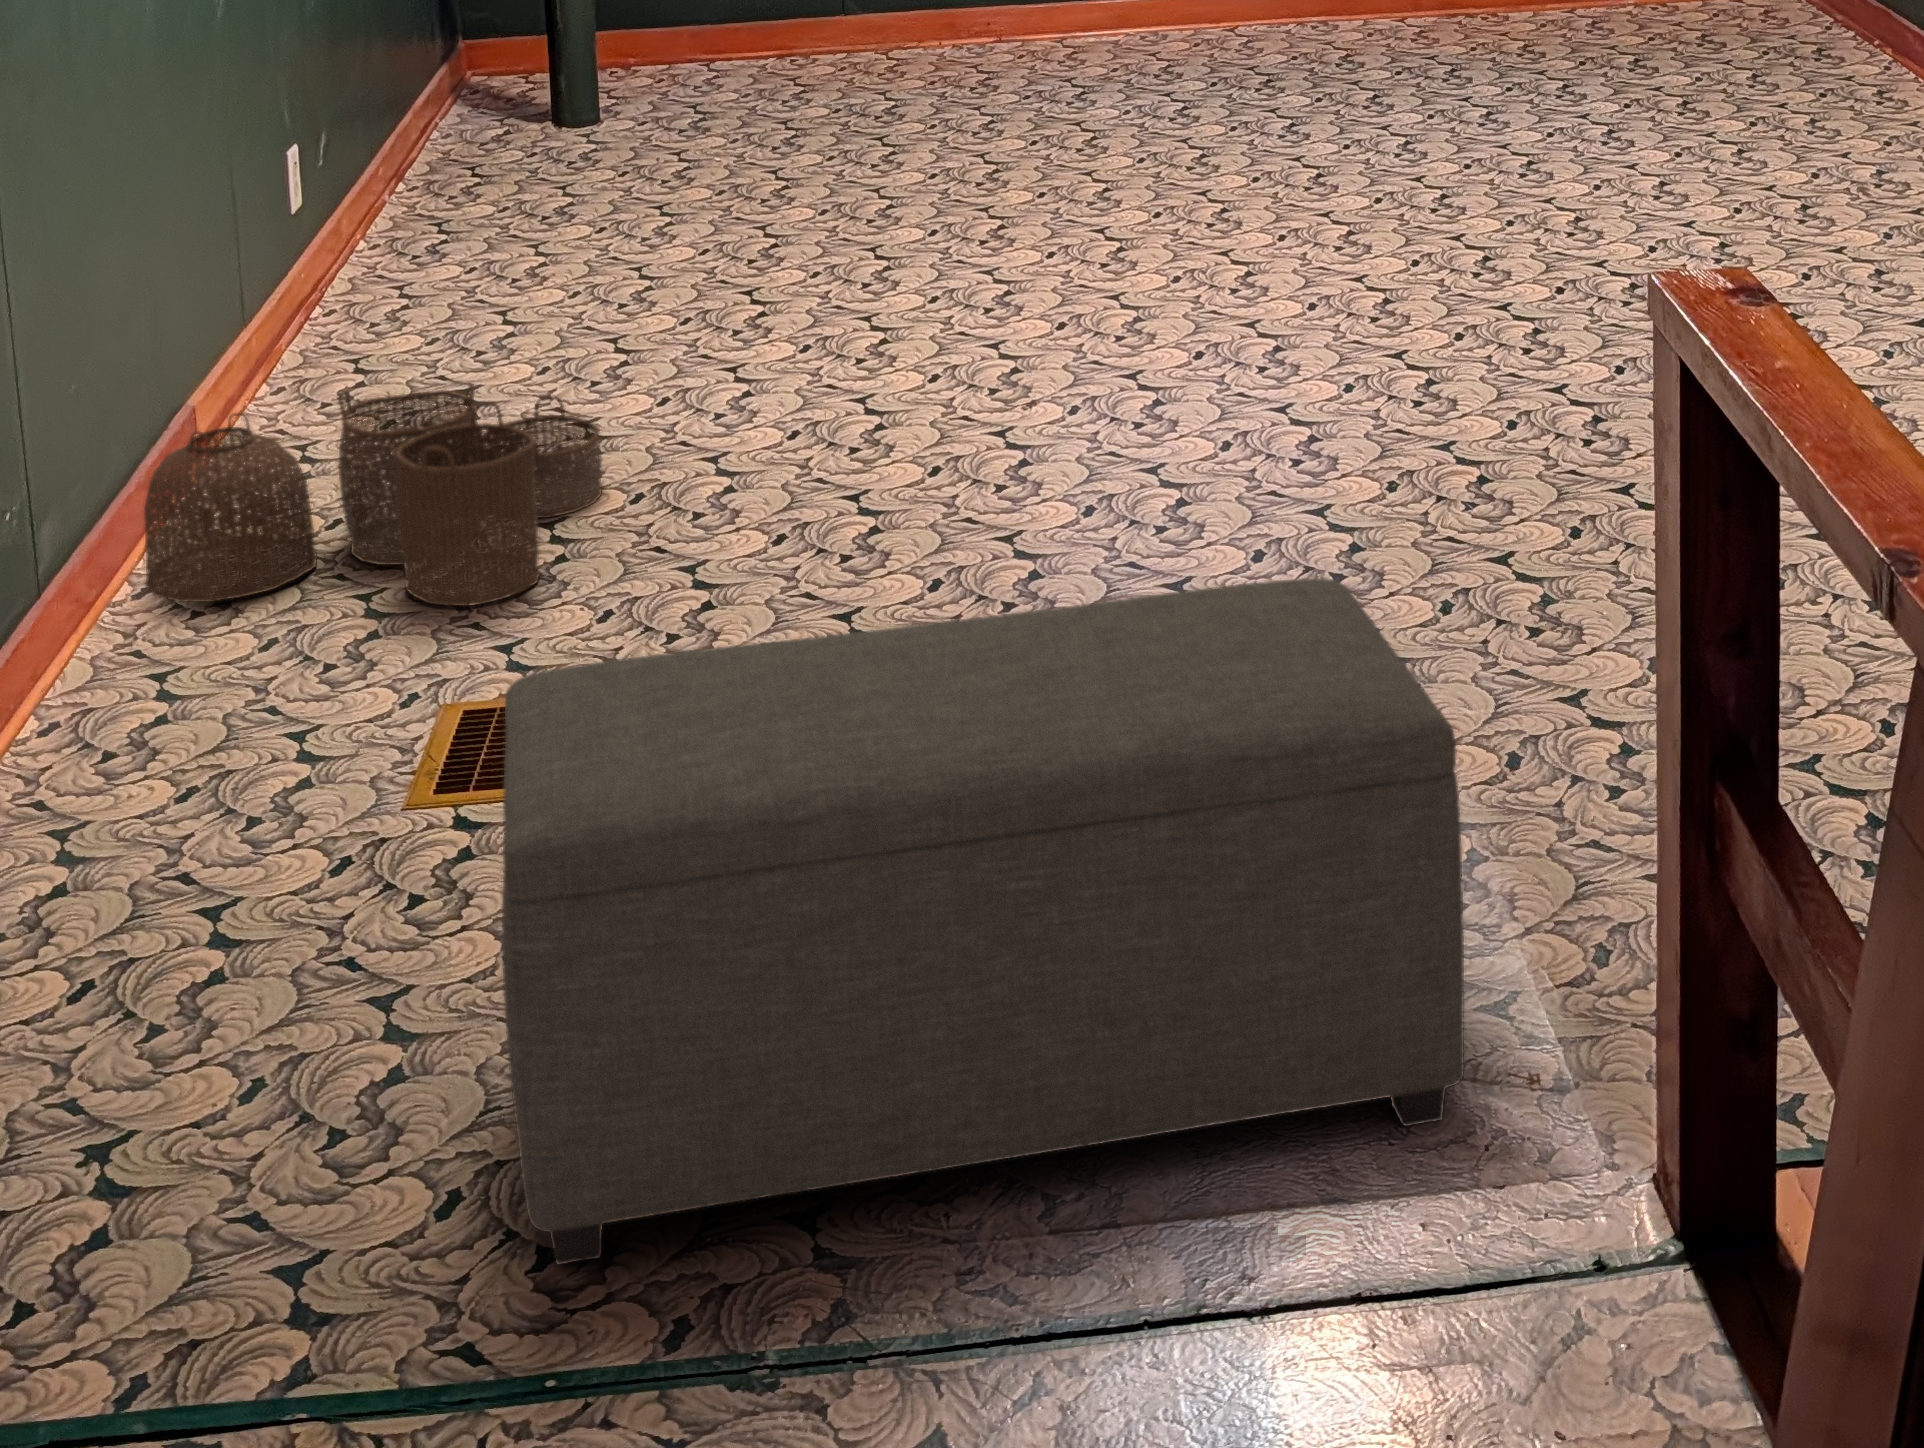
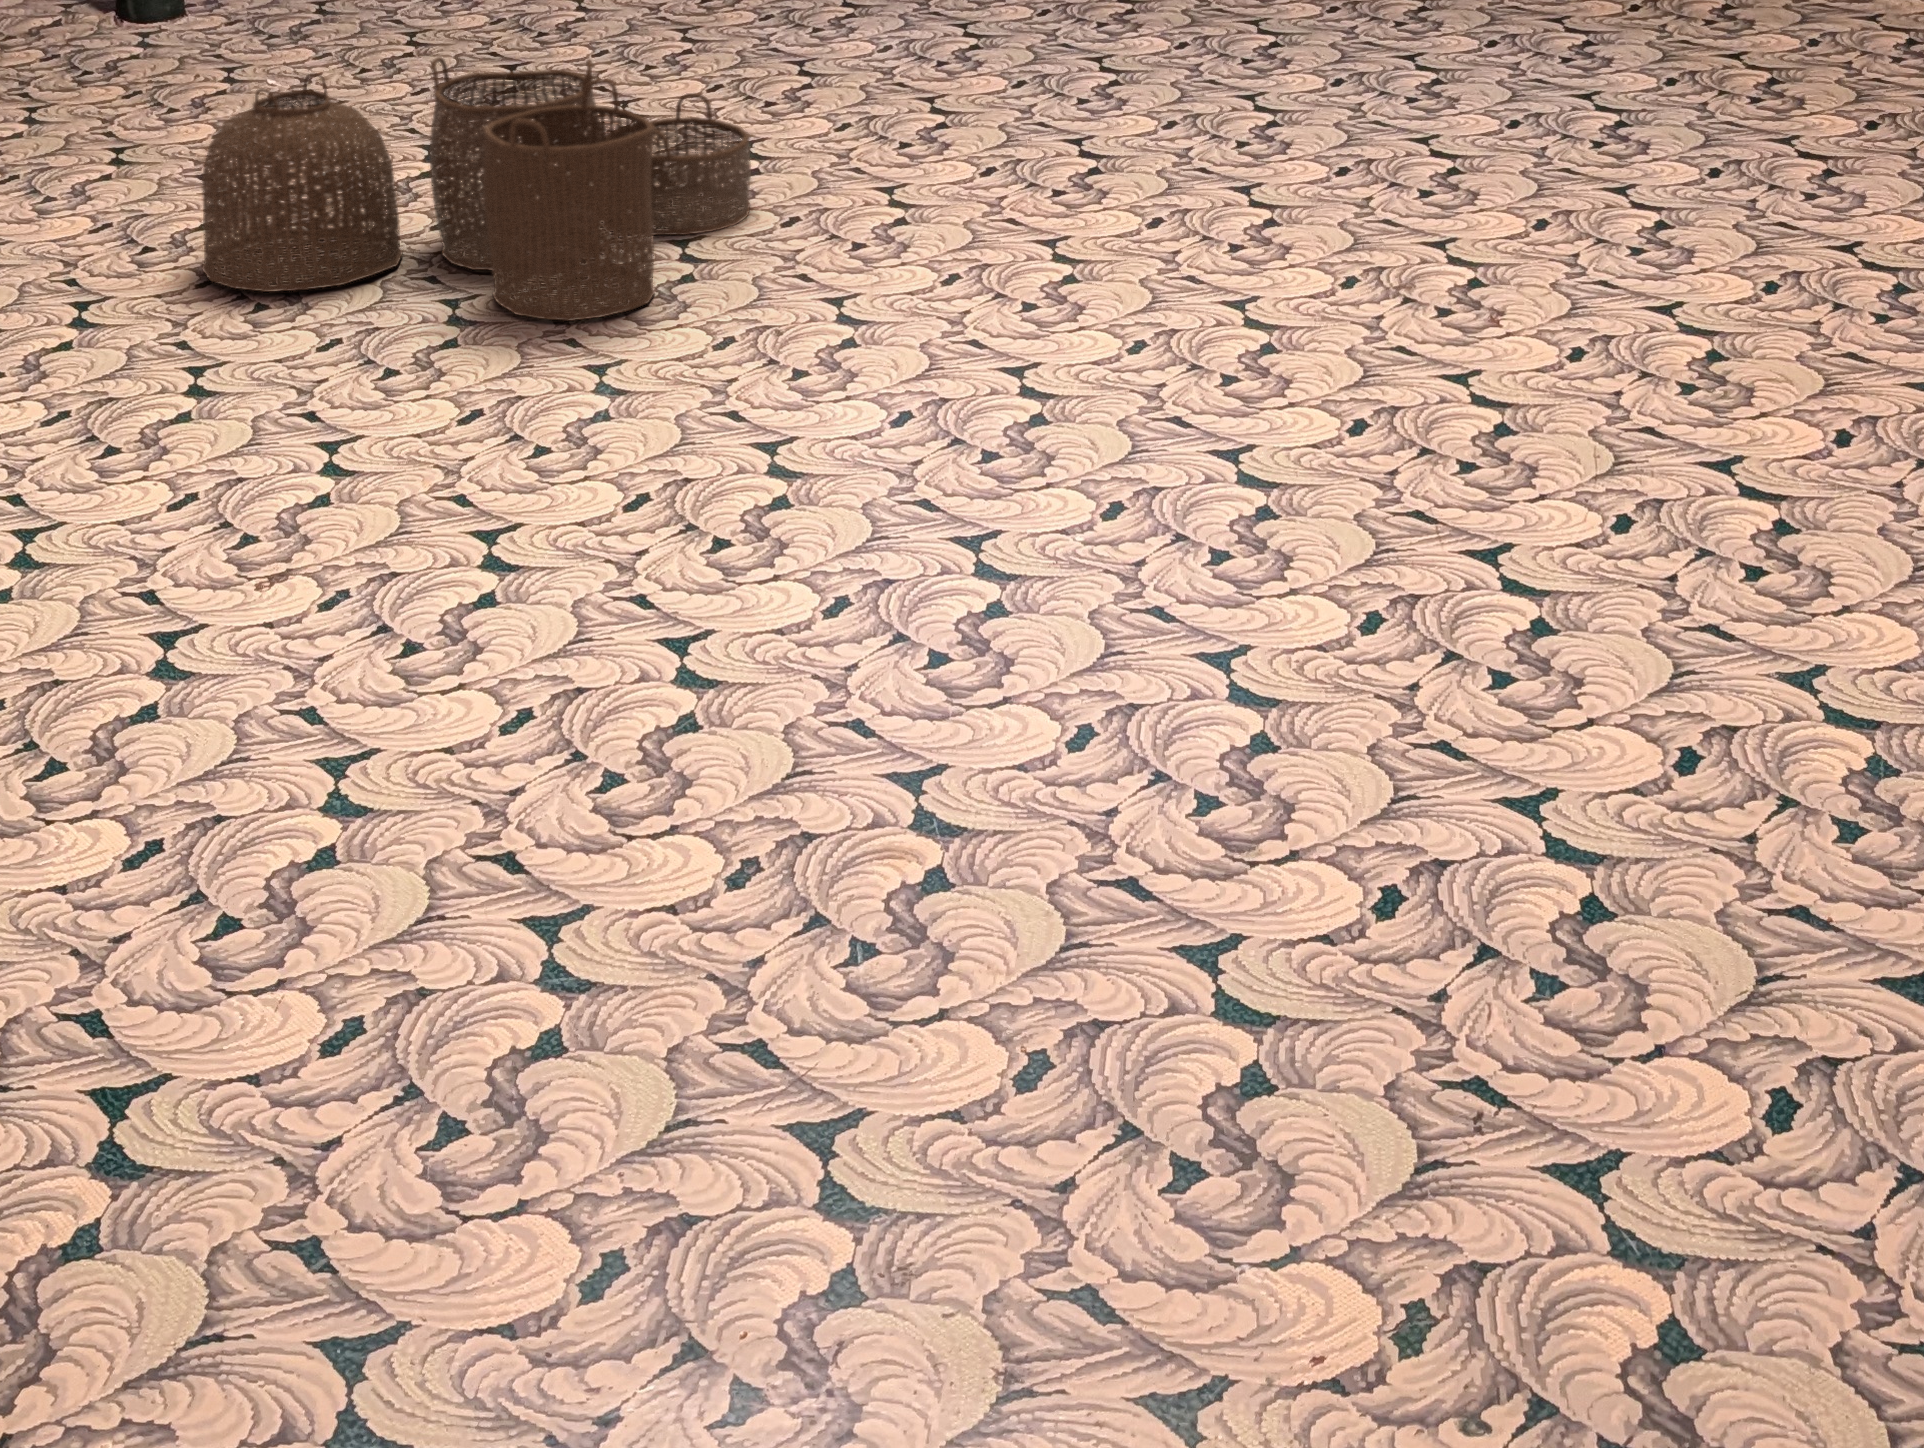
ottoman: present [502,578,1464,1265] -> none [392,314,1881,1143]

